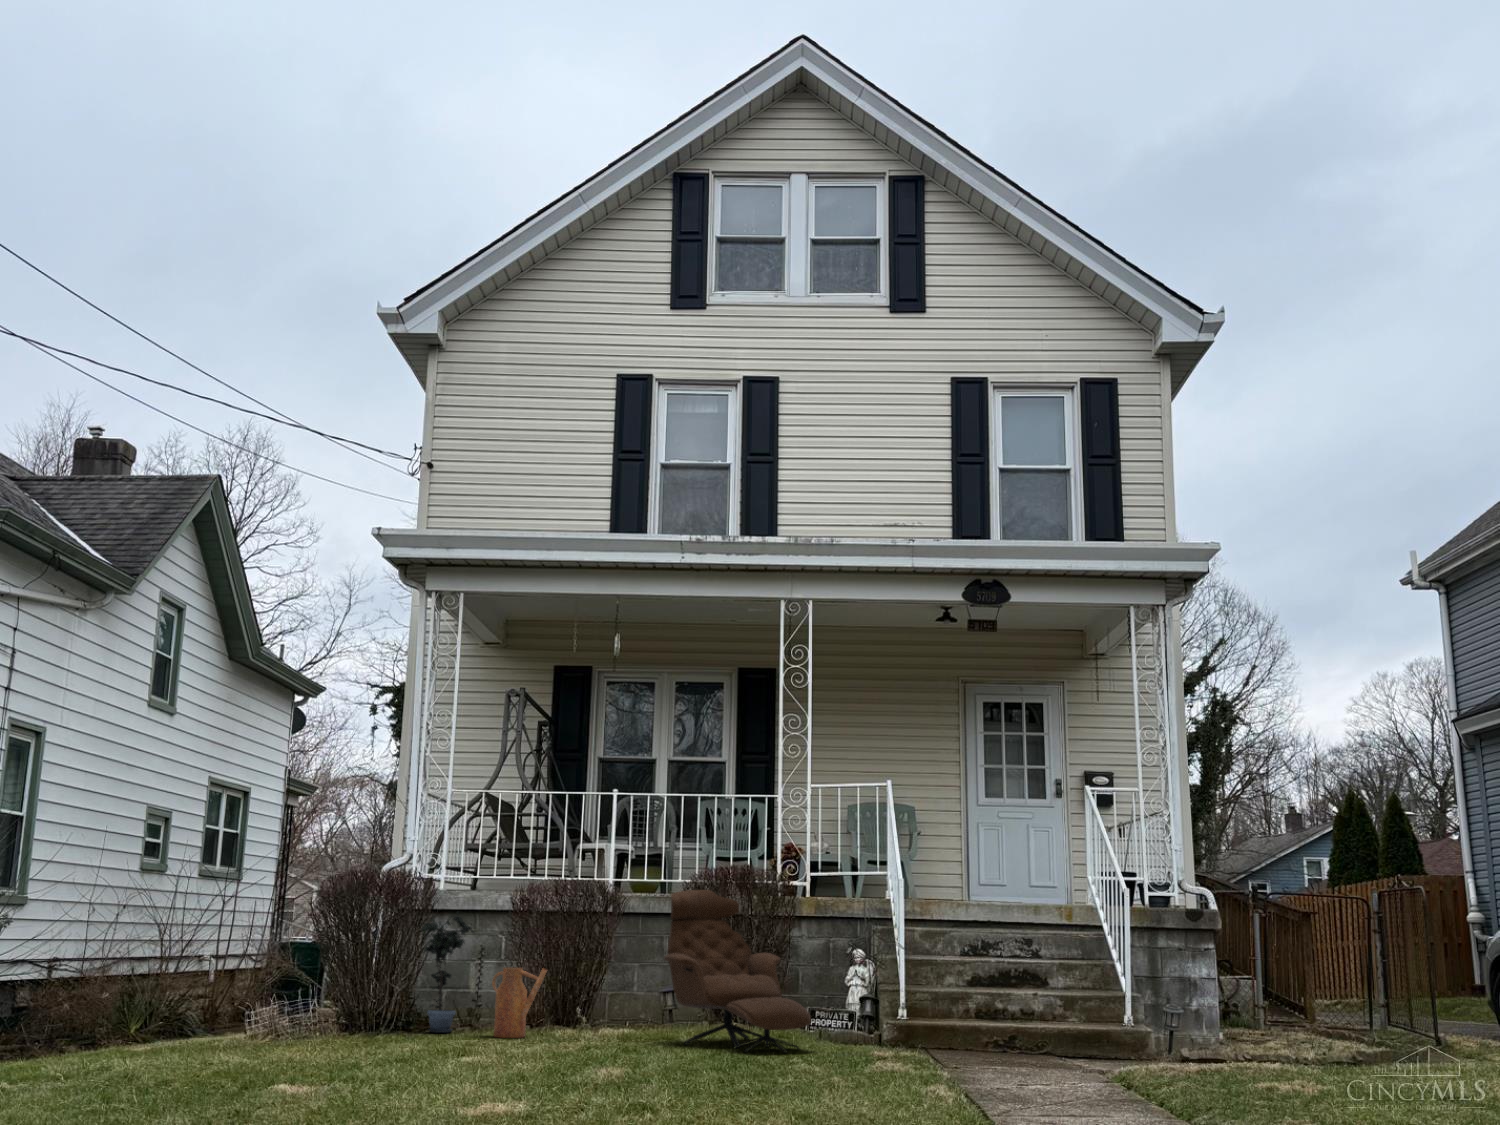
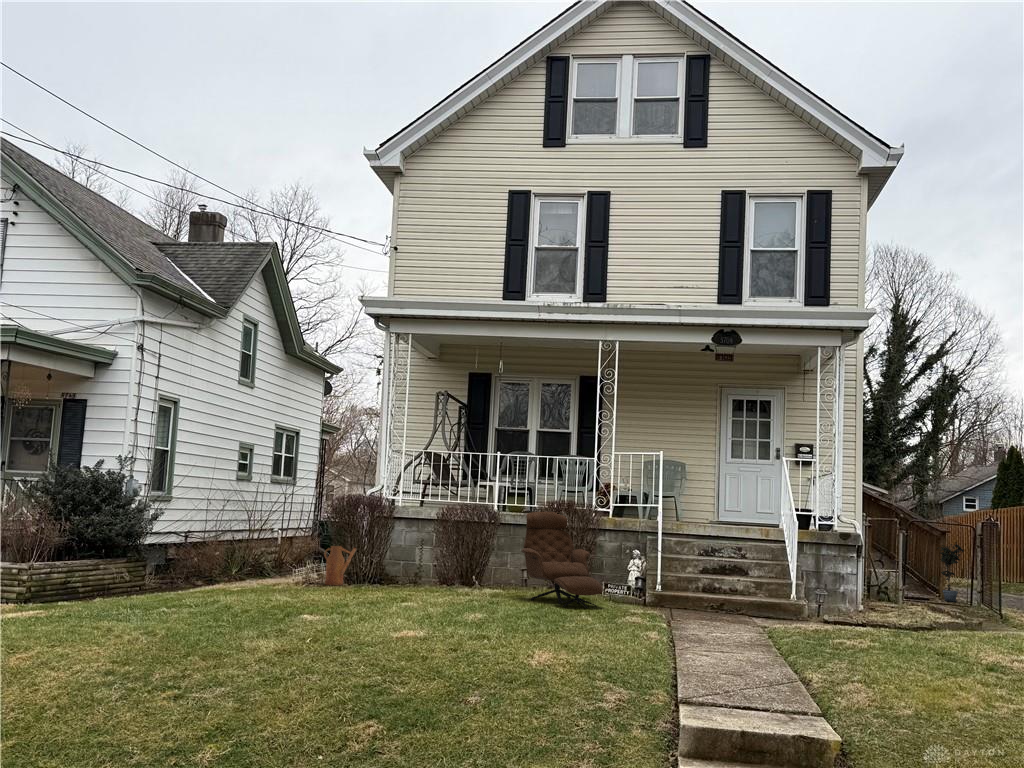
potted plant: present [420,912,474,1033] -> present [937,542,964,602]
watering can: present [492,967,547,1038] -> present [324,546,356,585]

